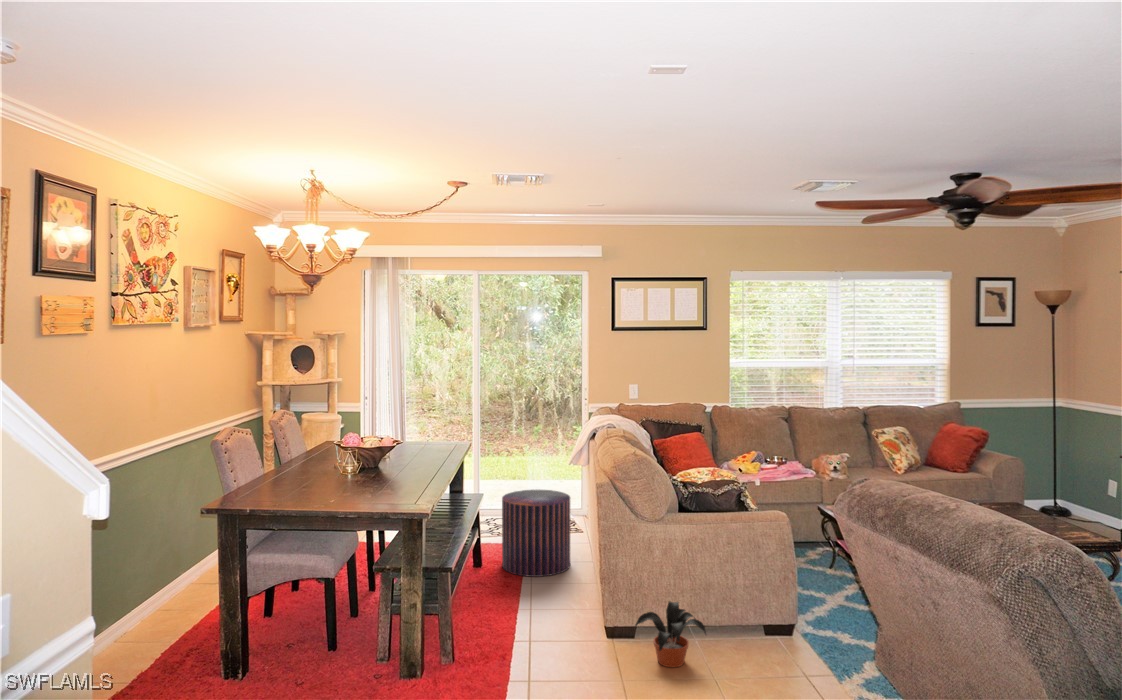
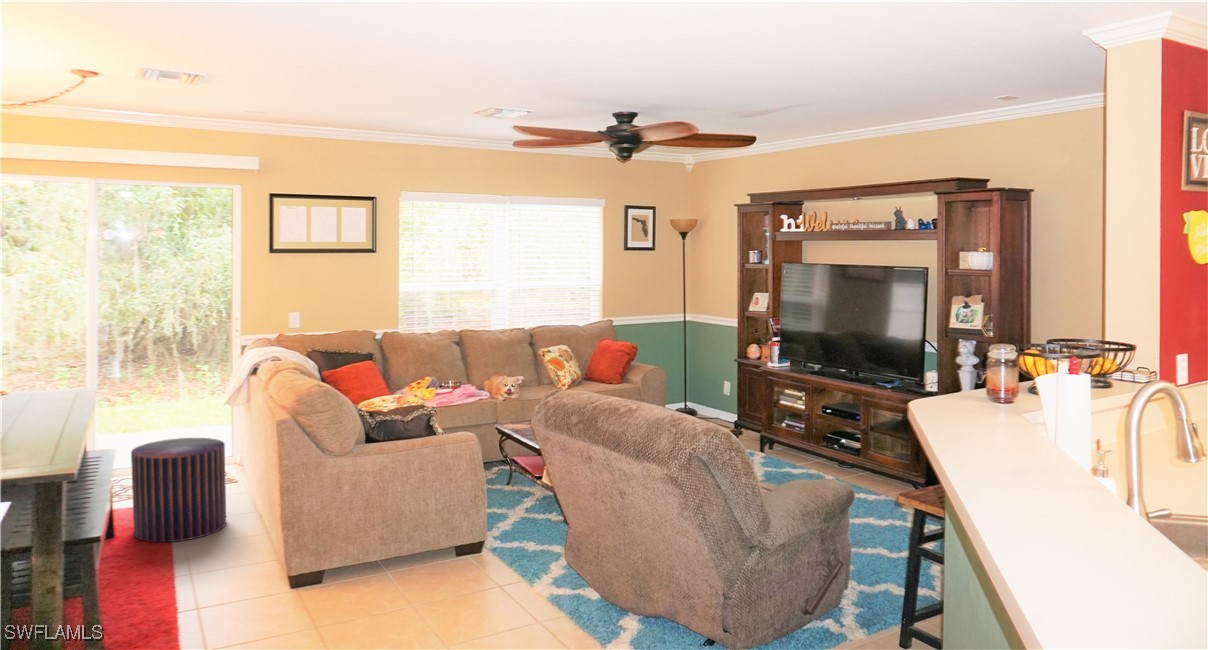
potted plant: present [635,601,706,667] -> none [328,536,405,604]

